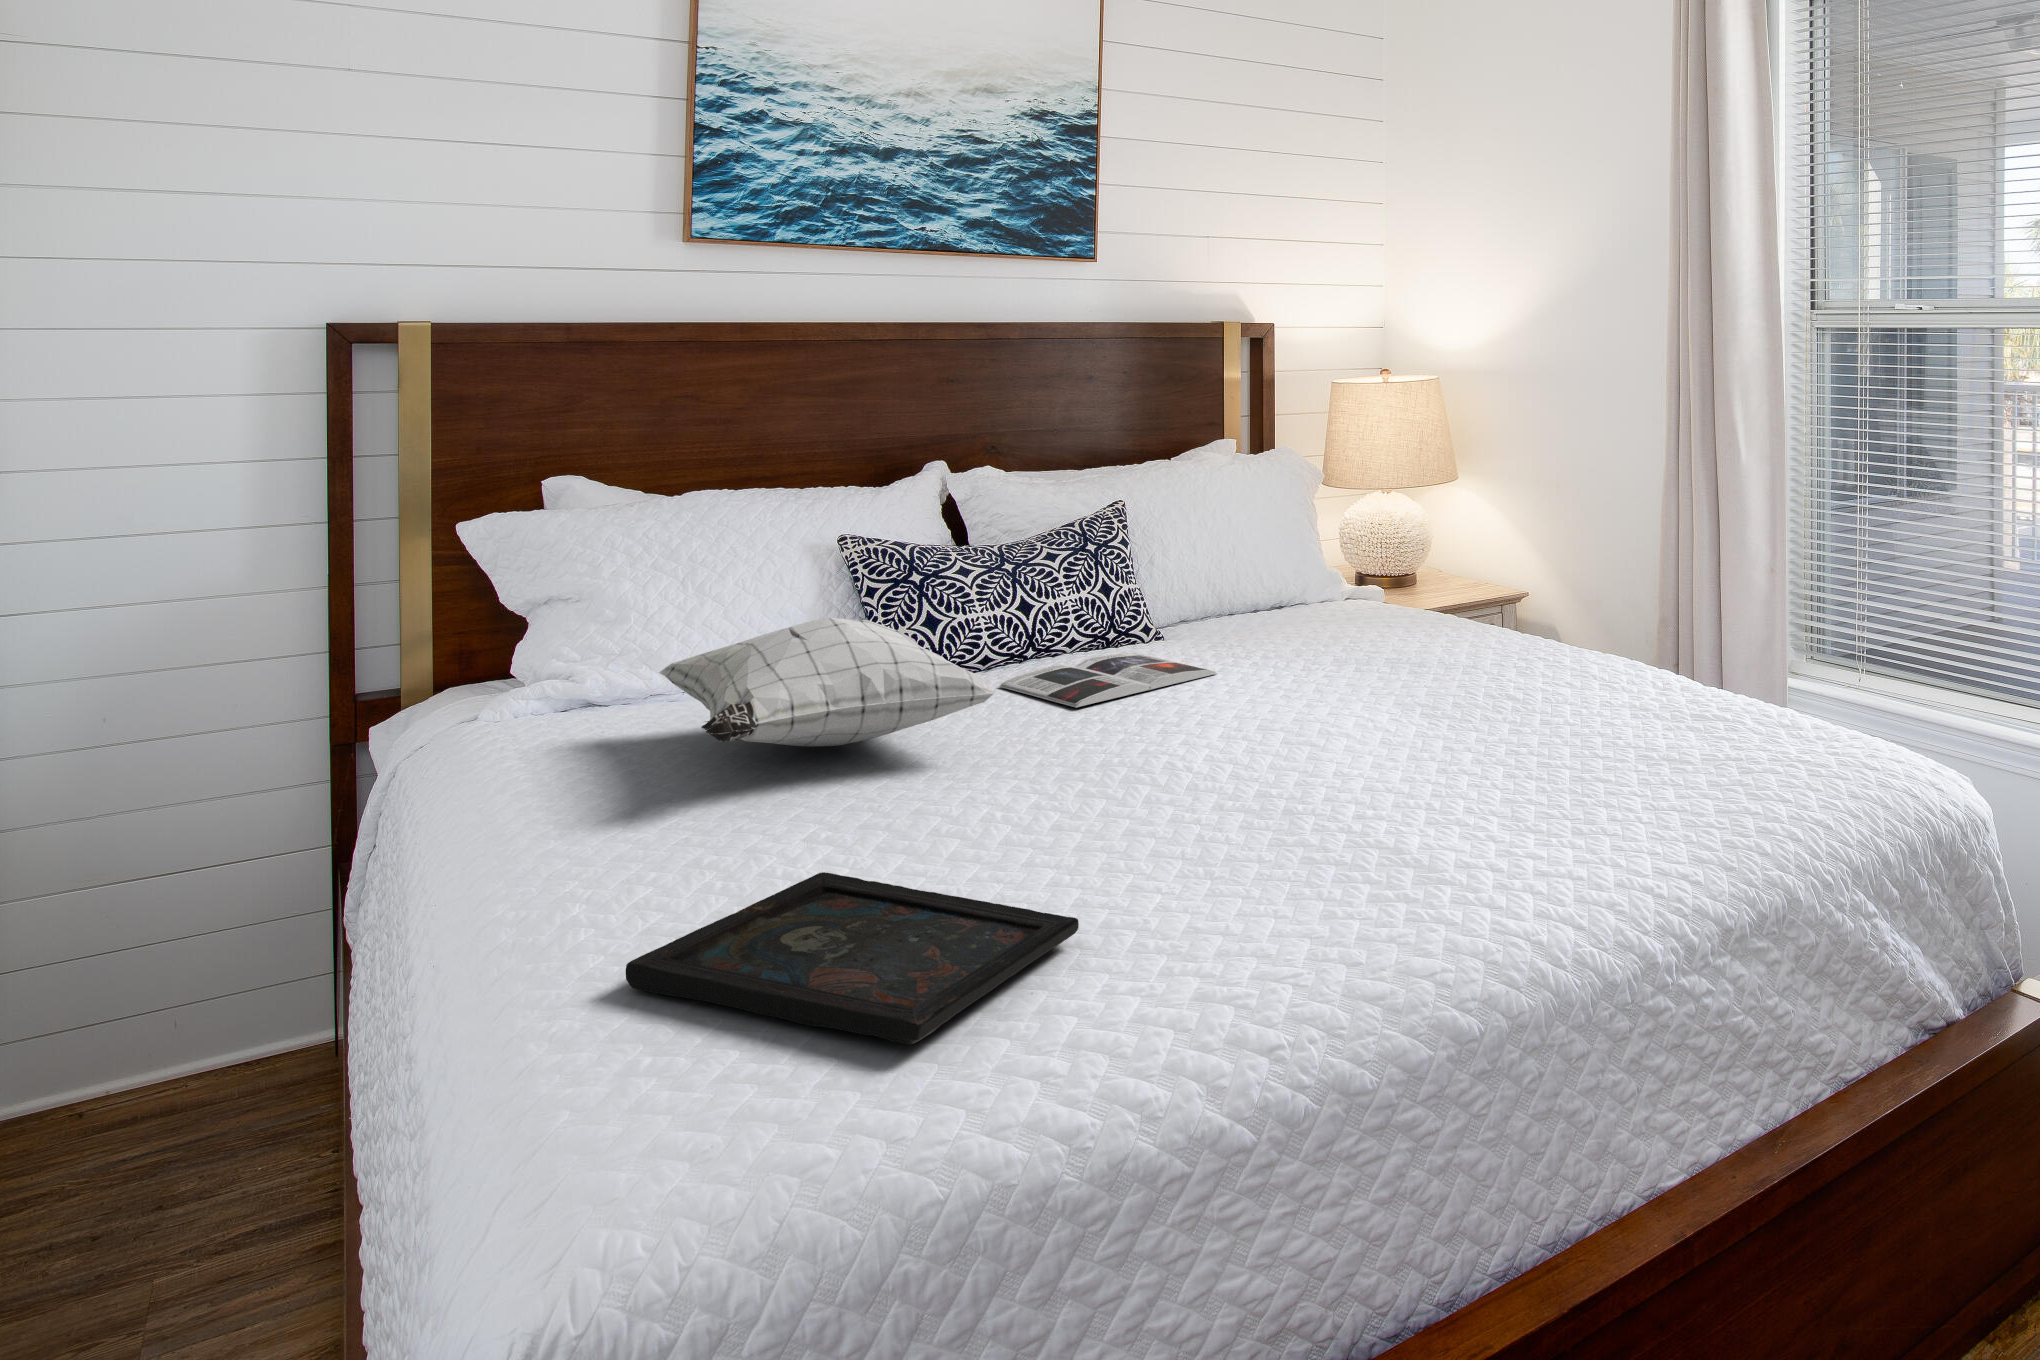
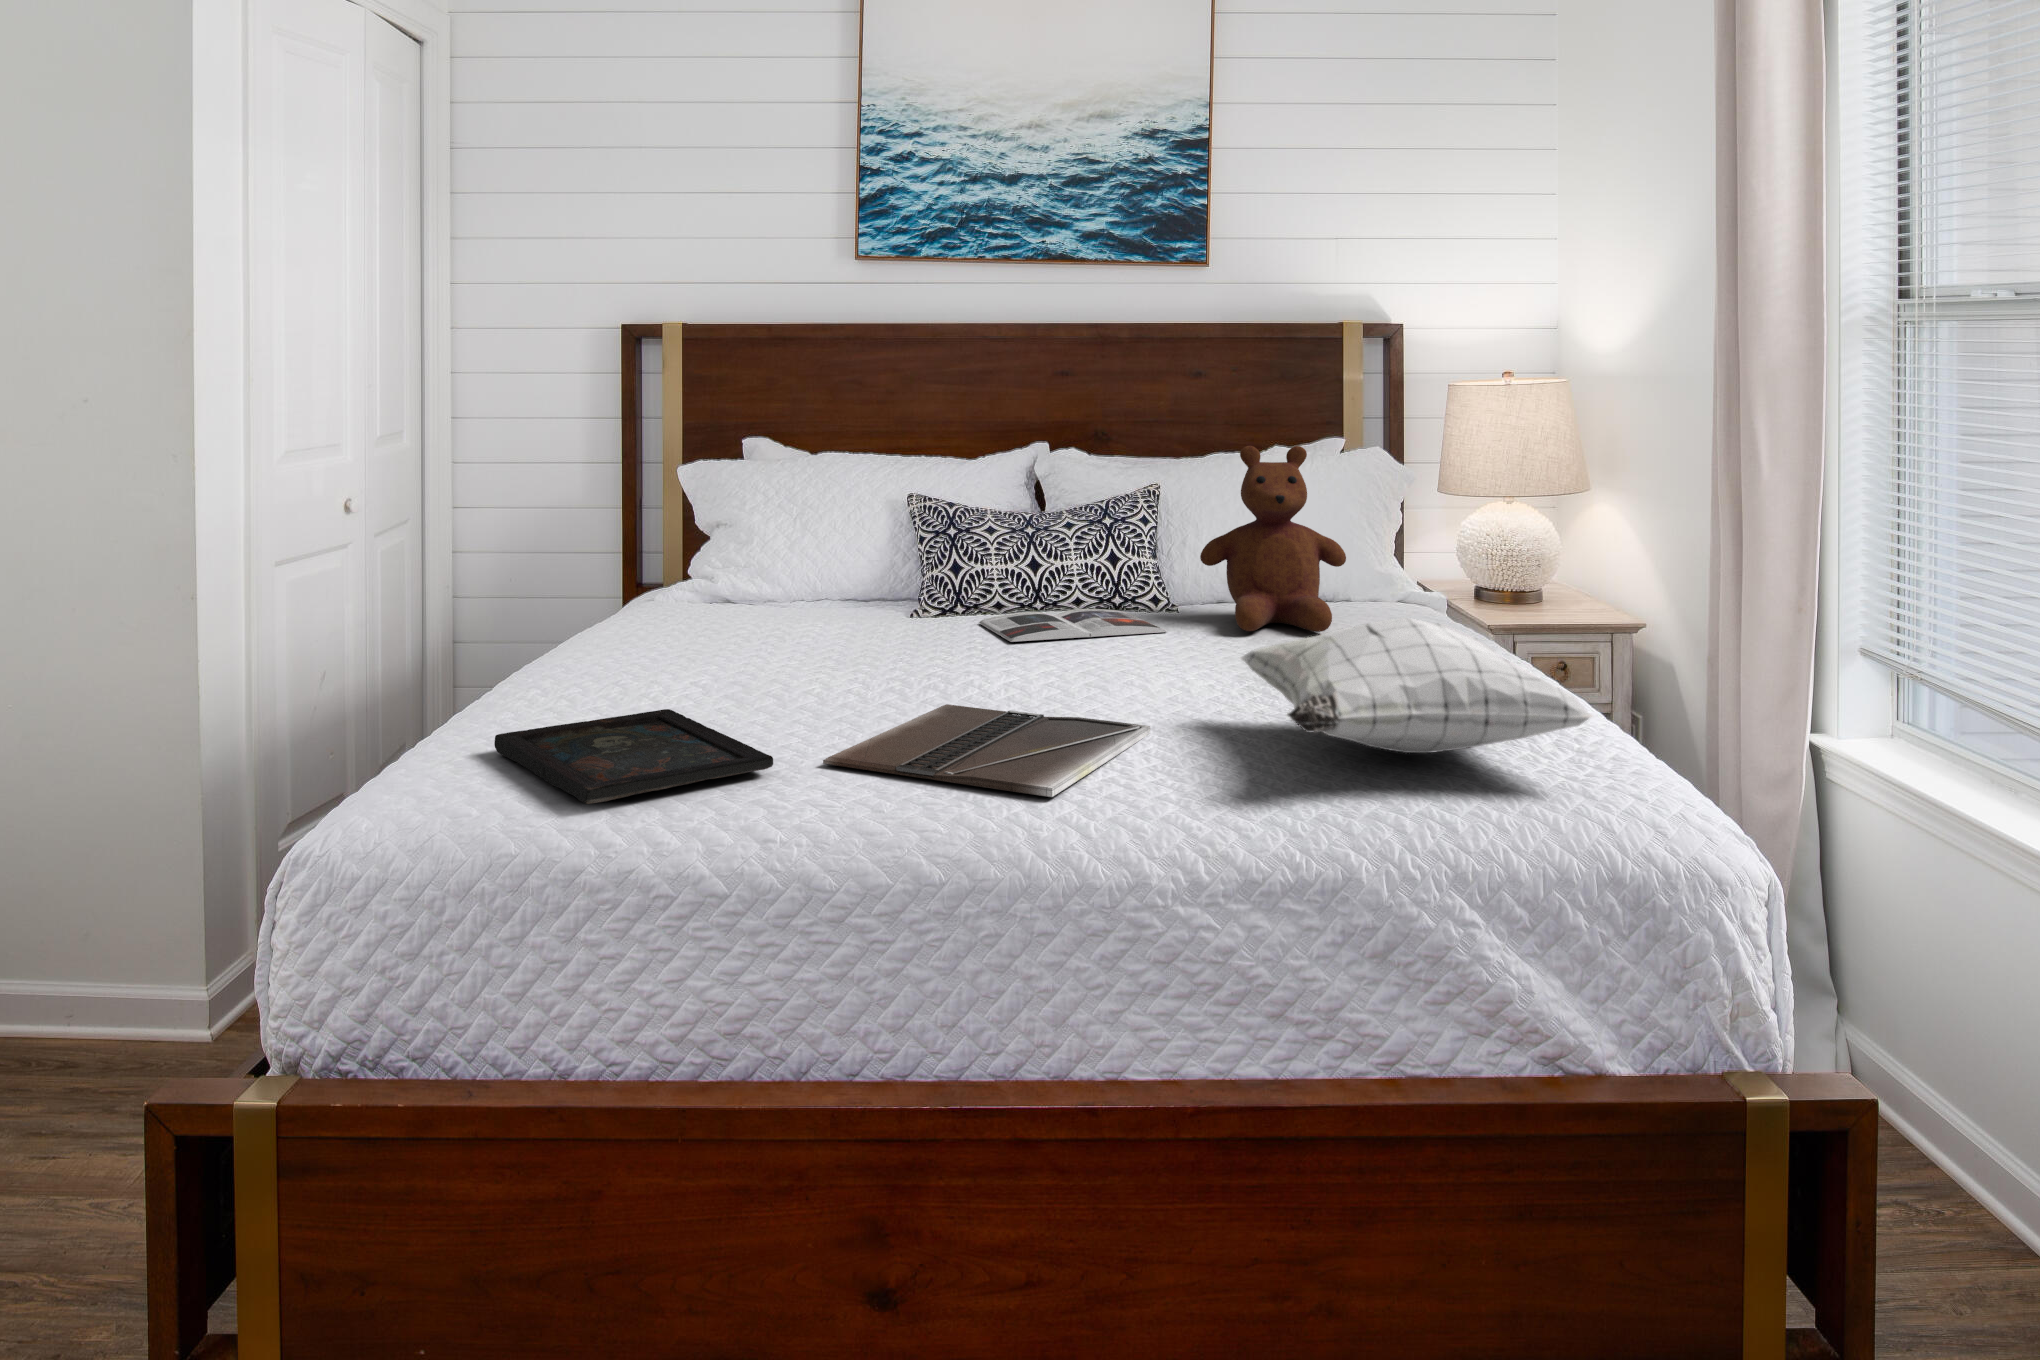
teddy bear: none [1225,464,1376,664] -> present [1200,446,1346,632]
pillow: present [659,617,997,746] -> present [1240,617,1592,753]
laptop: none [1115,794,1428,912] -> present [823,704,1150,797]

